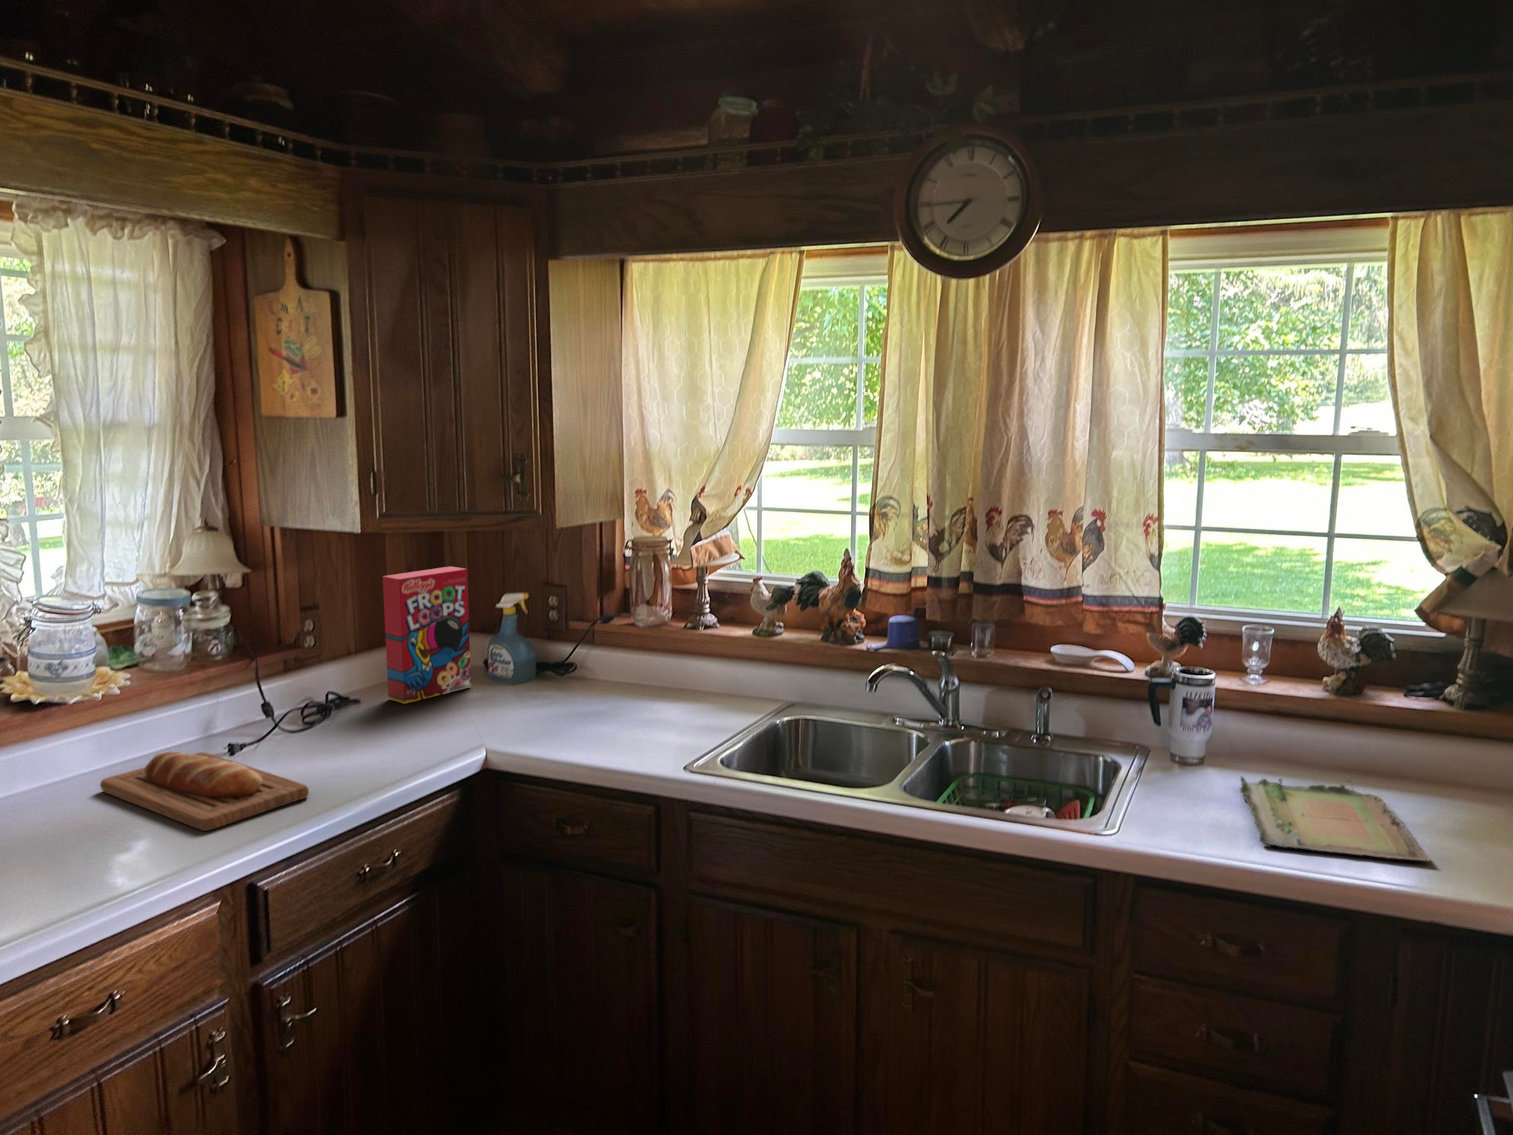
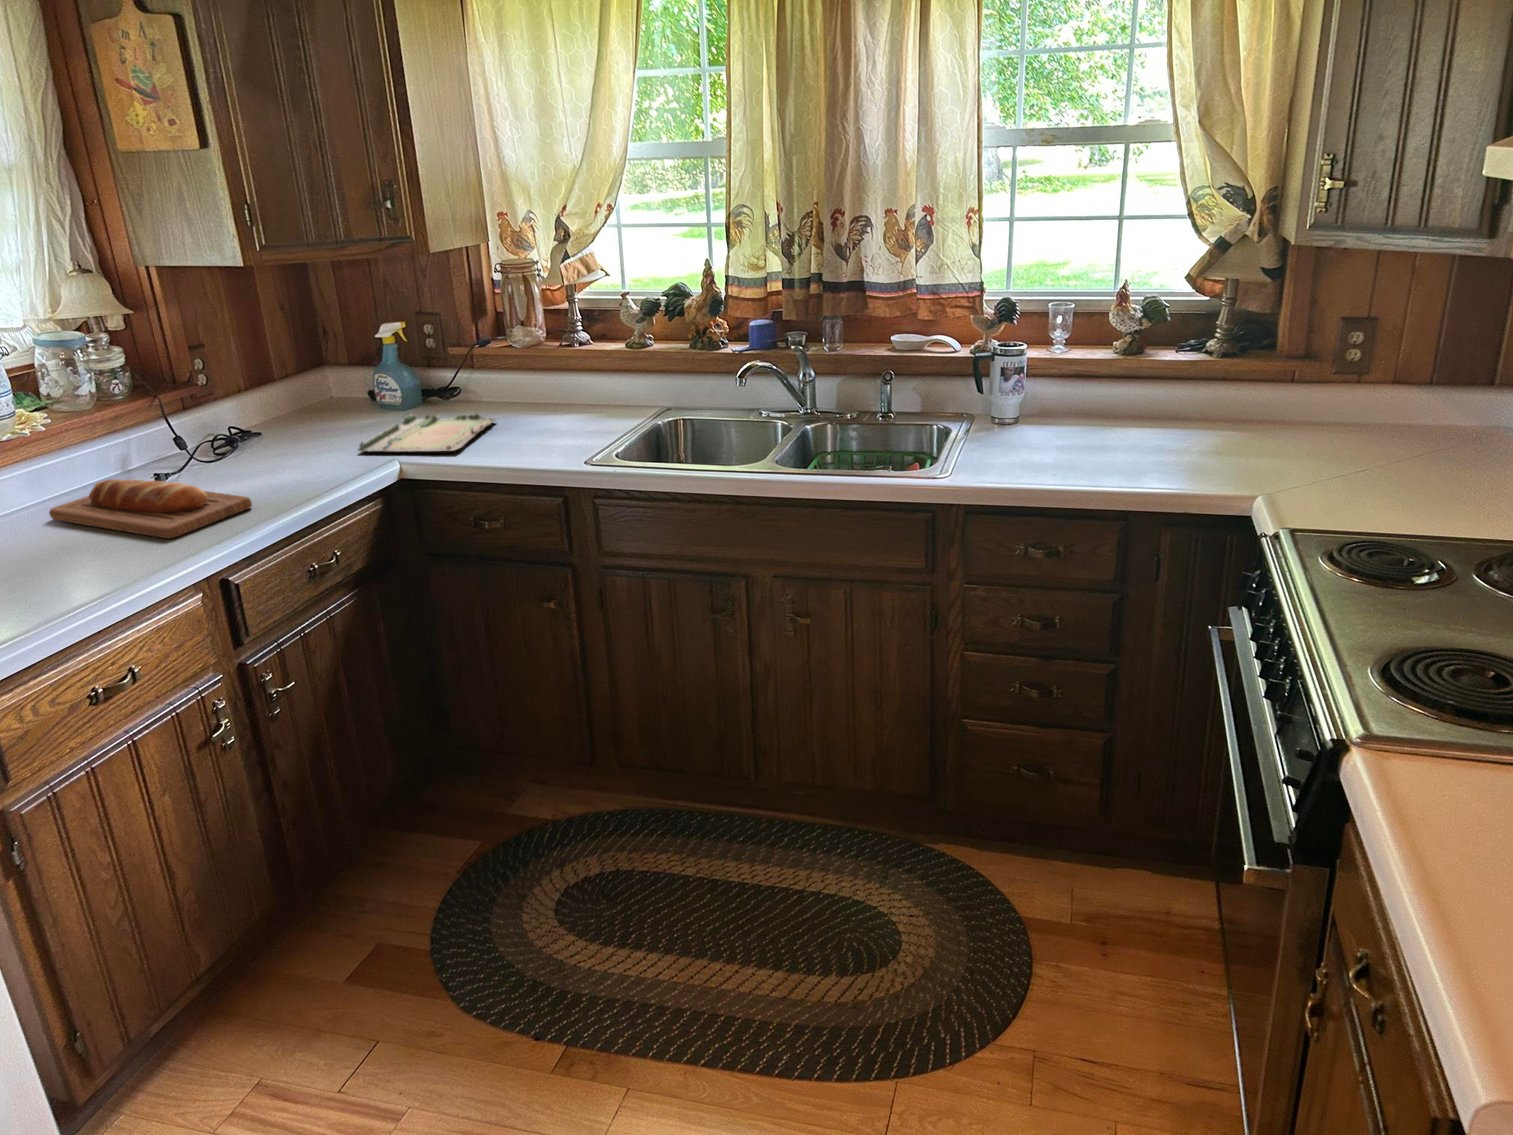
cereal box: present [383,566,471,704] -> none [265,299,363,432]
tray: present [1240,777,1430,861] -> present [359,413,495,452]

